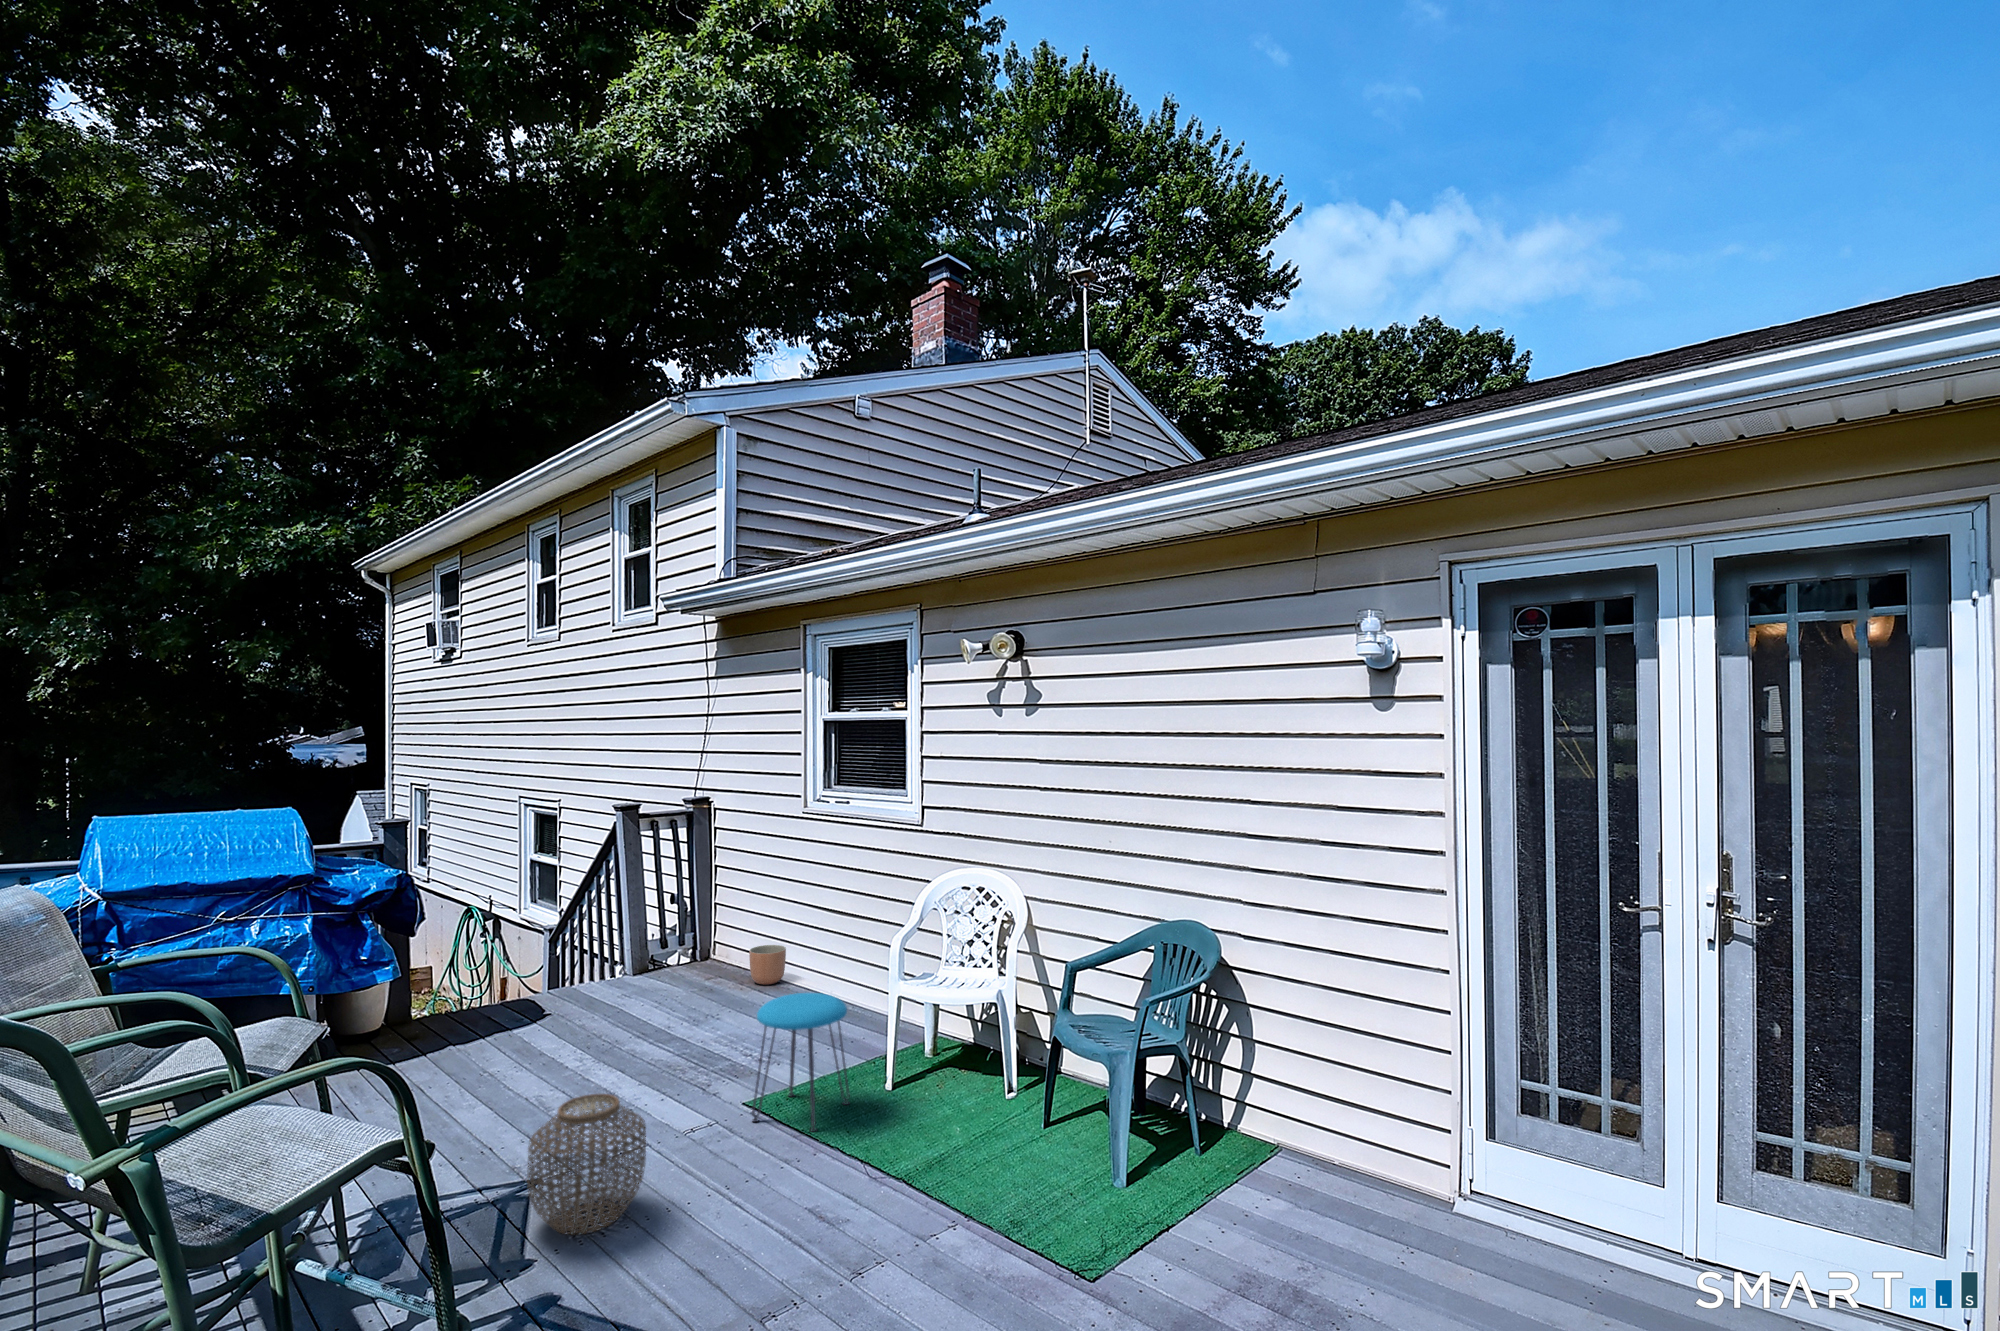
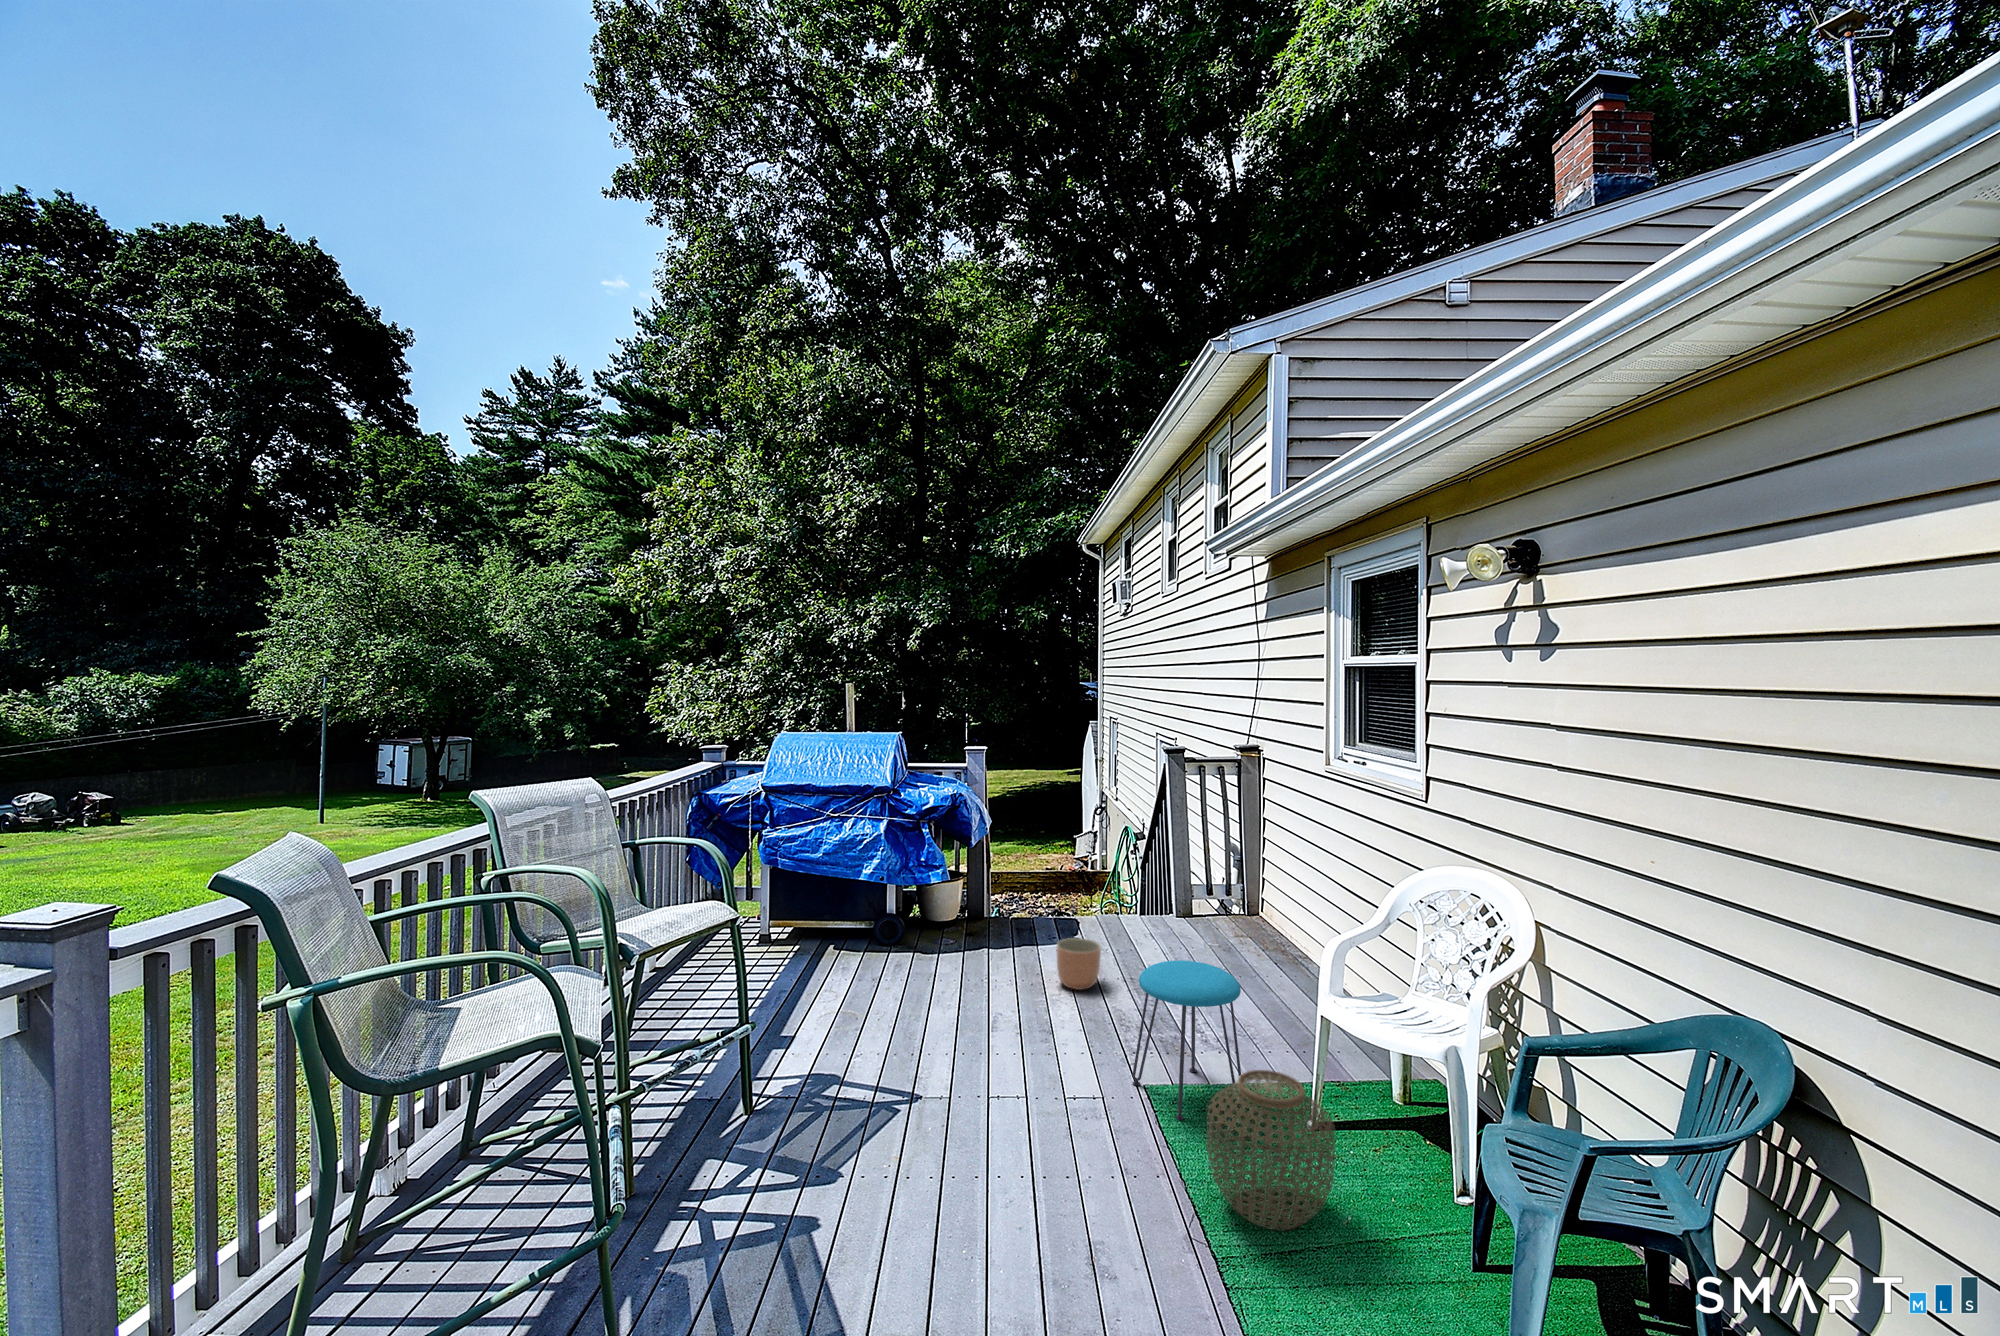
planter: present [749,945,786,985] -> present [1057,938,1101,990]
woven basket: present [527,1094,646,1234] -> present [1207,1070,1335,1230]

